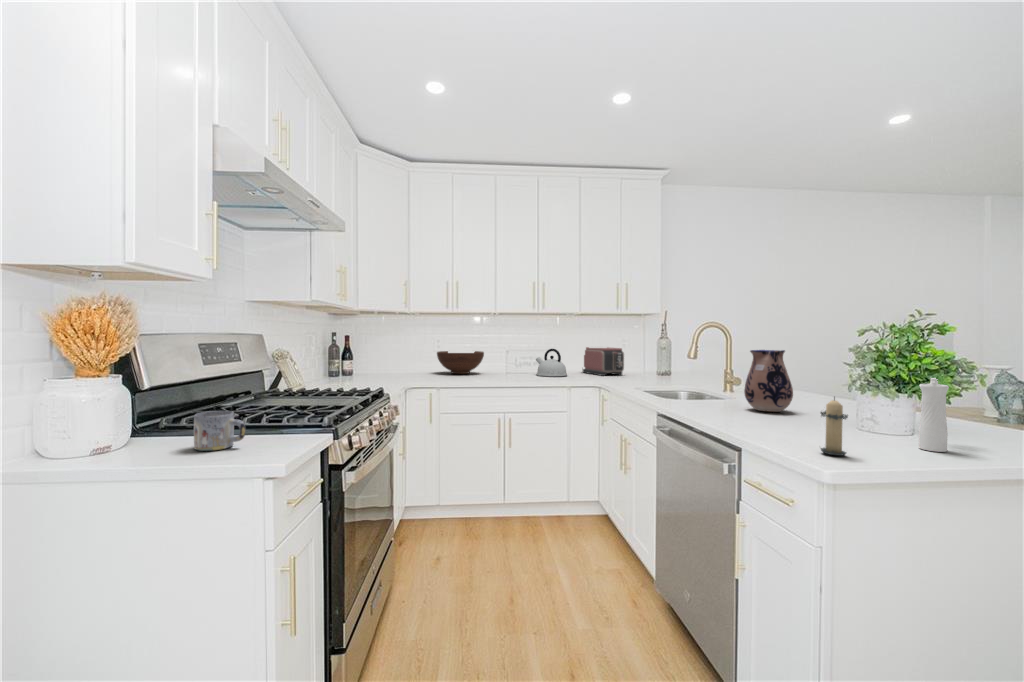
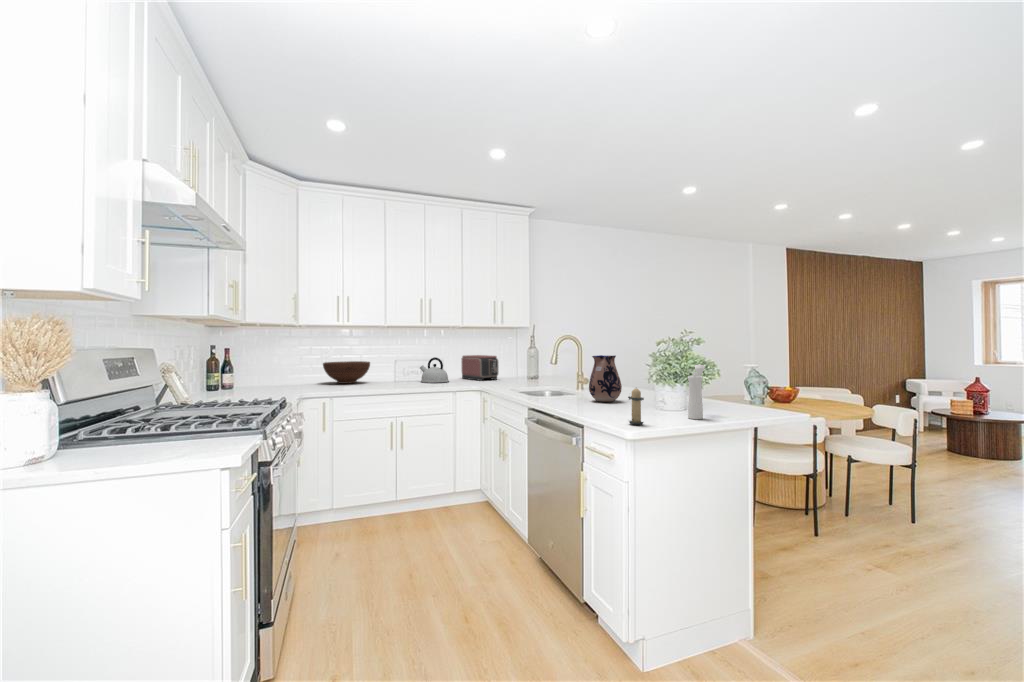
mug: present [194,411,246,451] -> none [145,417,193,451]

